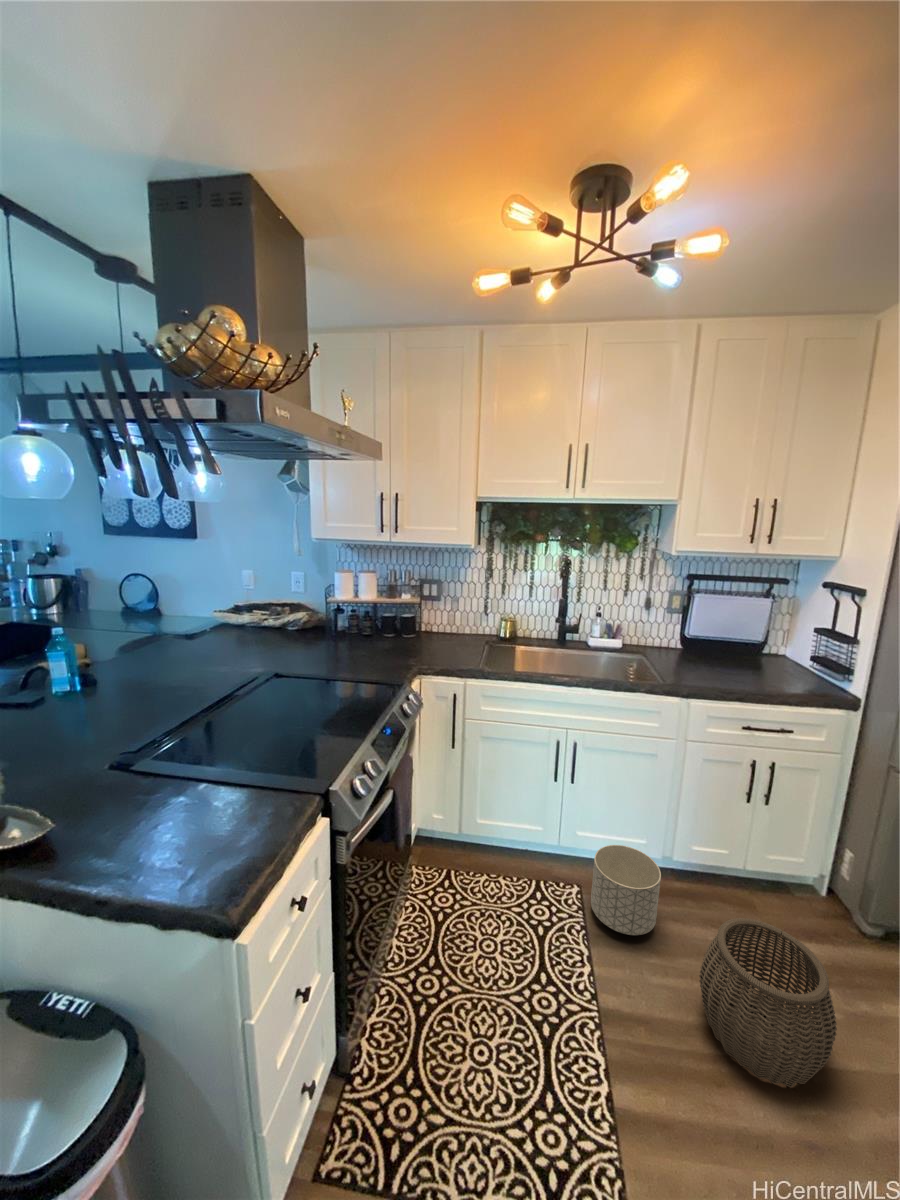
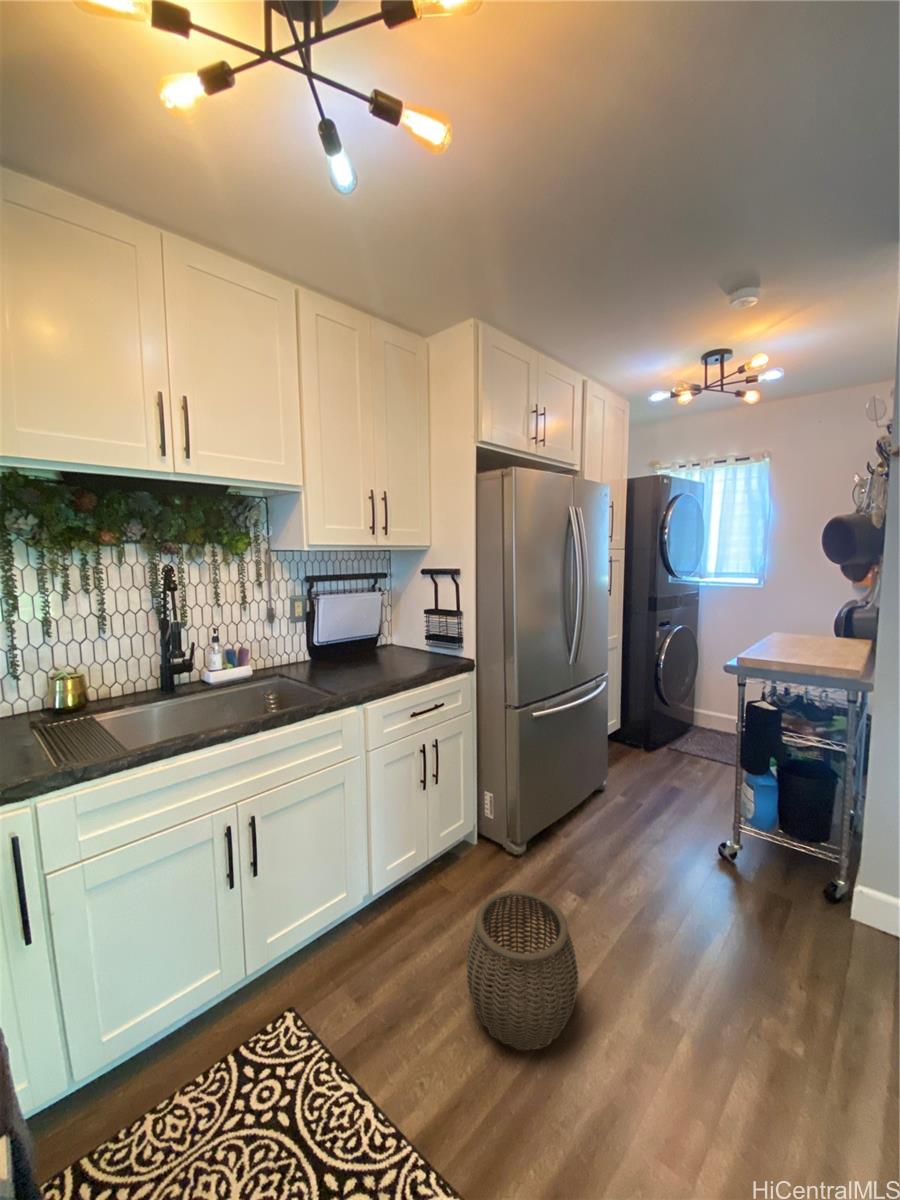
planter: present [591,845,661,935] -> none [315,904,396,1026]

